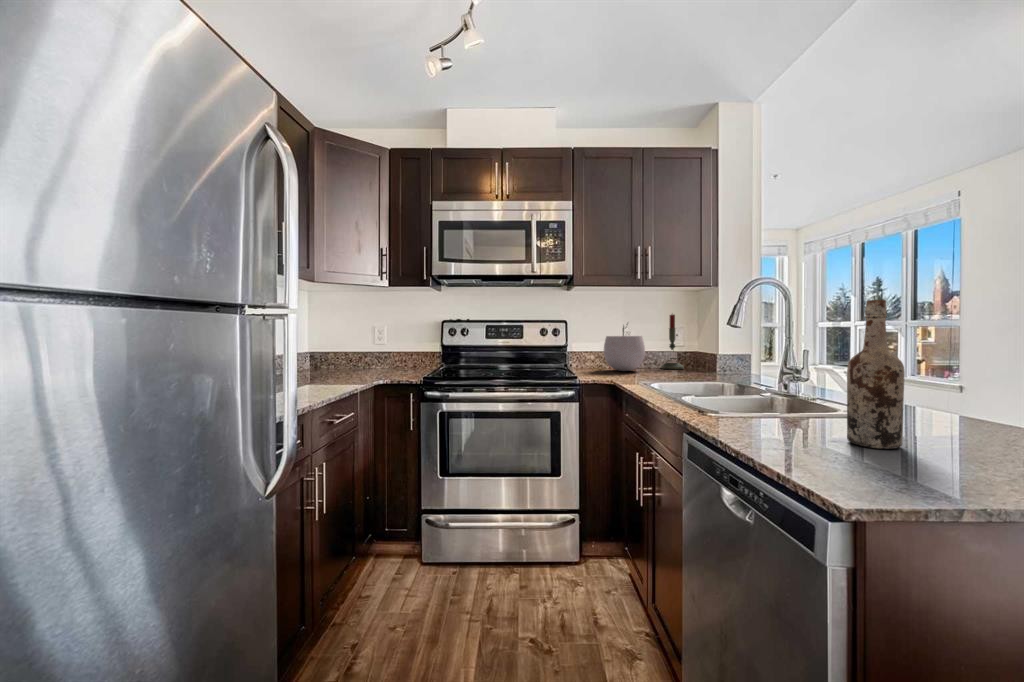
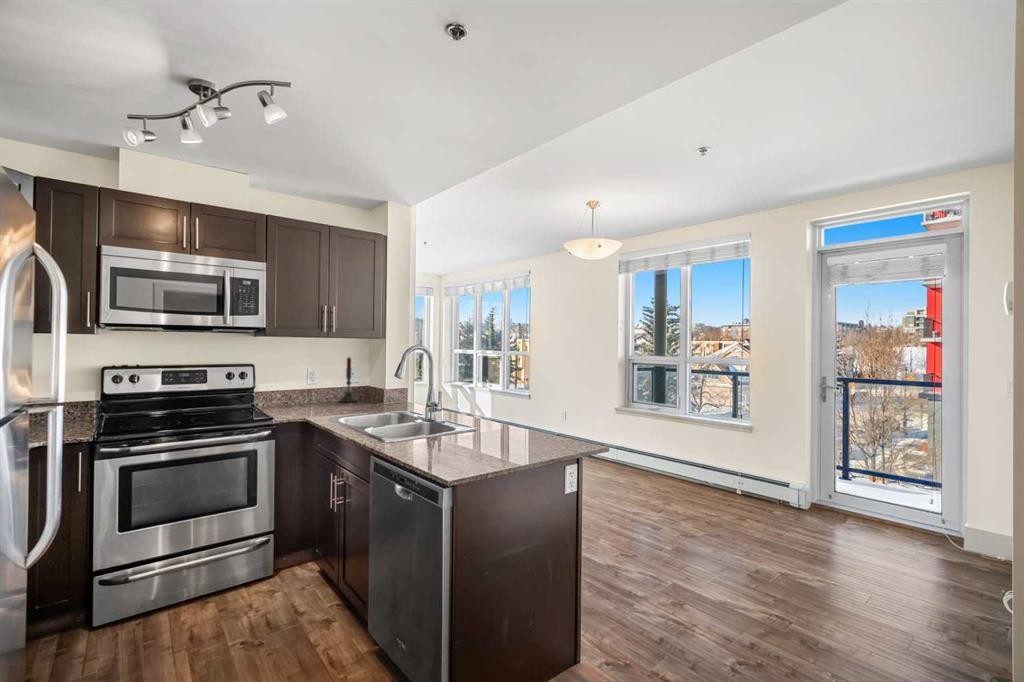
wine bottle: present [847,300,905,449] -> none [454,379,476,451]
plant pot: present [604,326,645,371] -> none [291,364,328,407]

